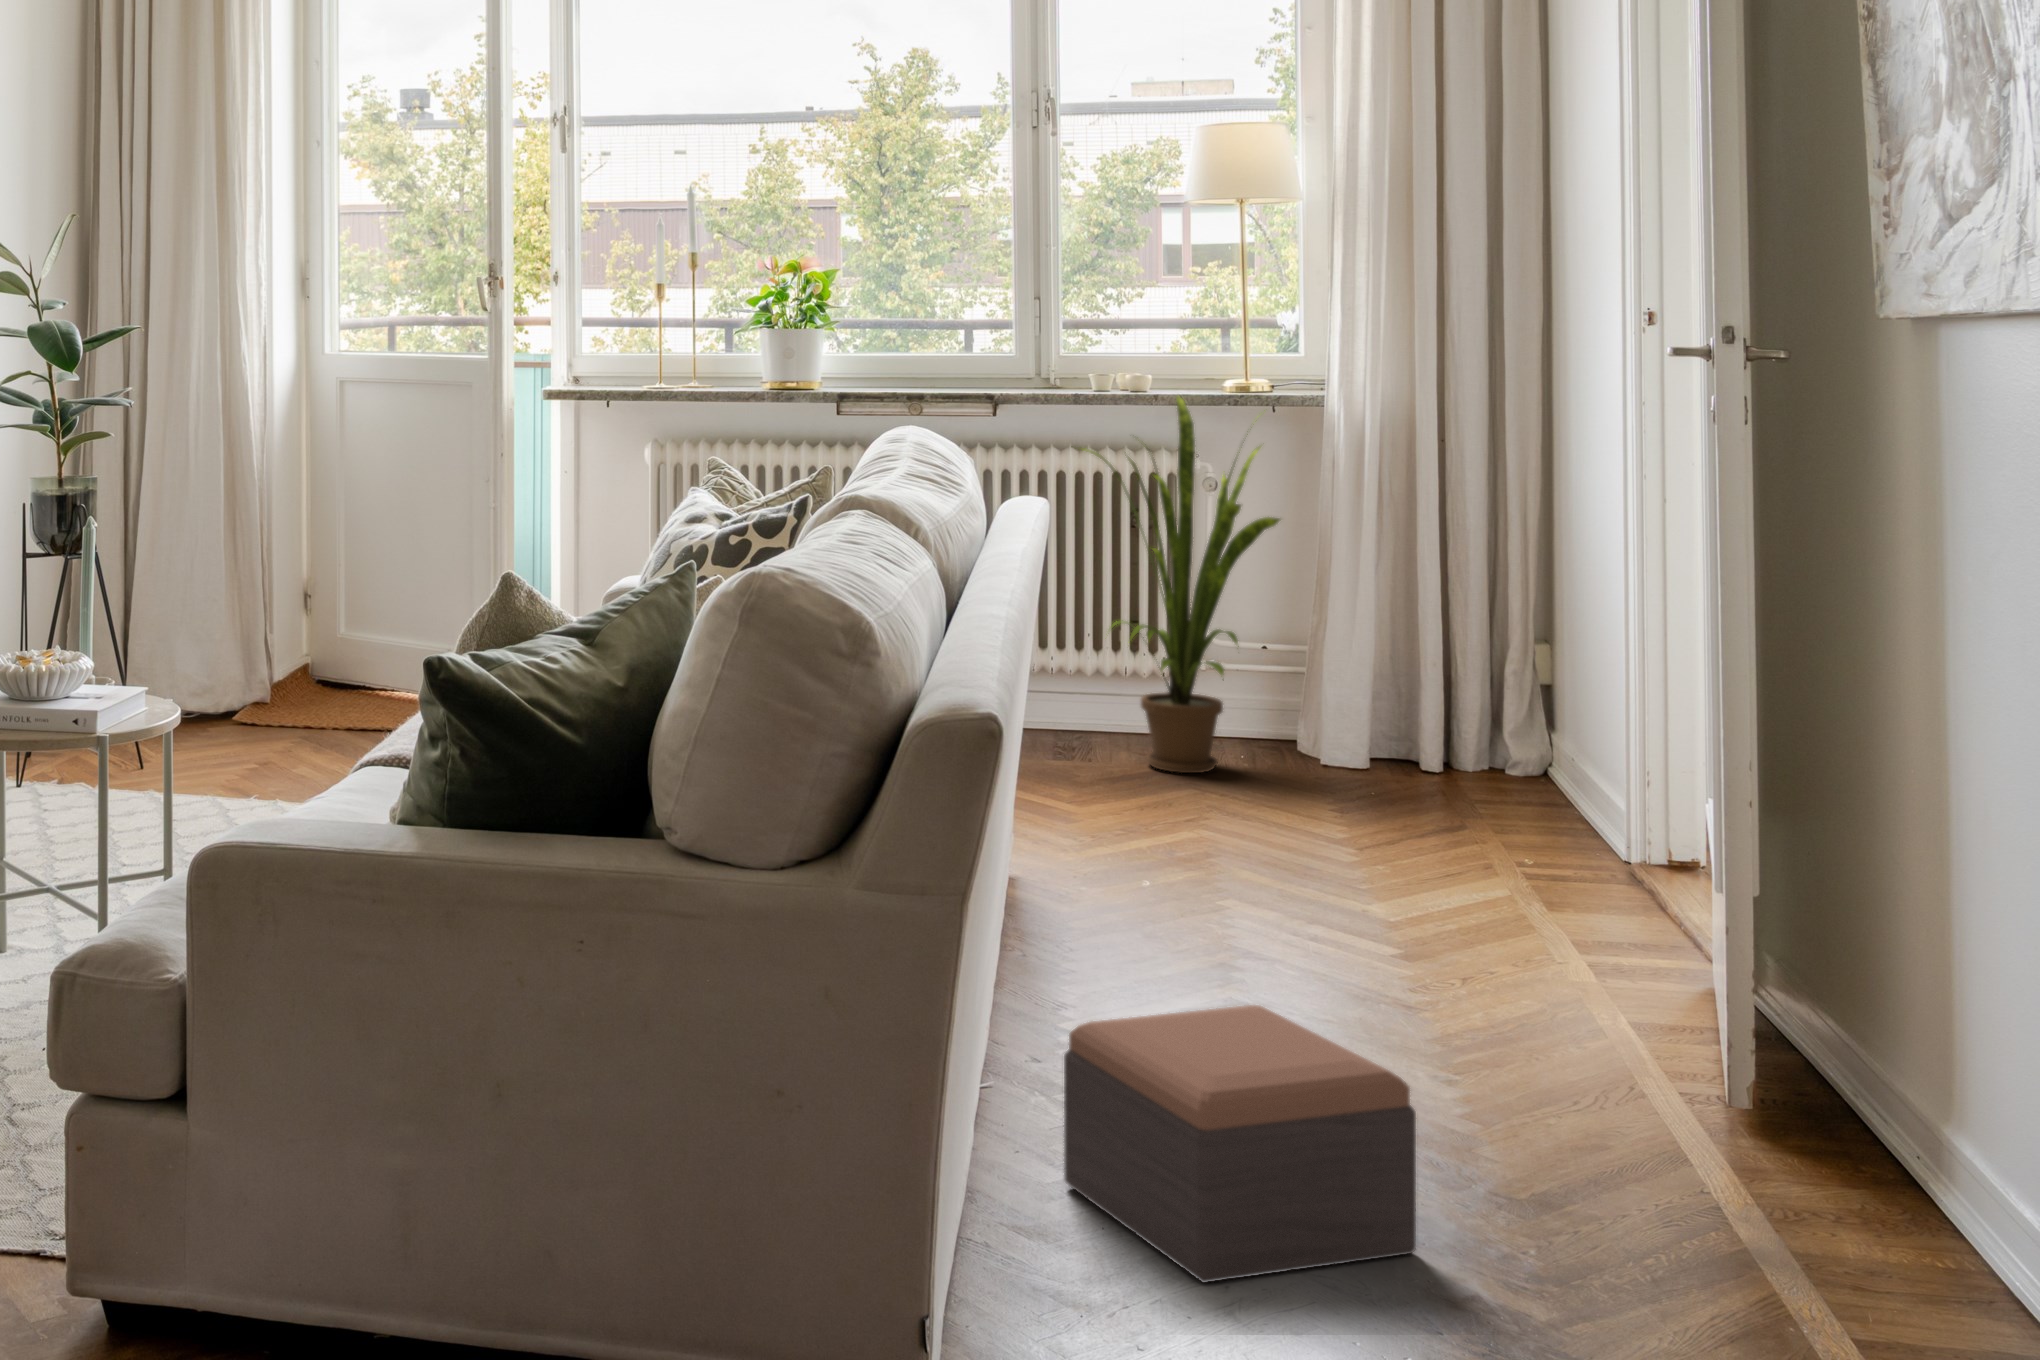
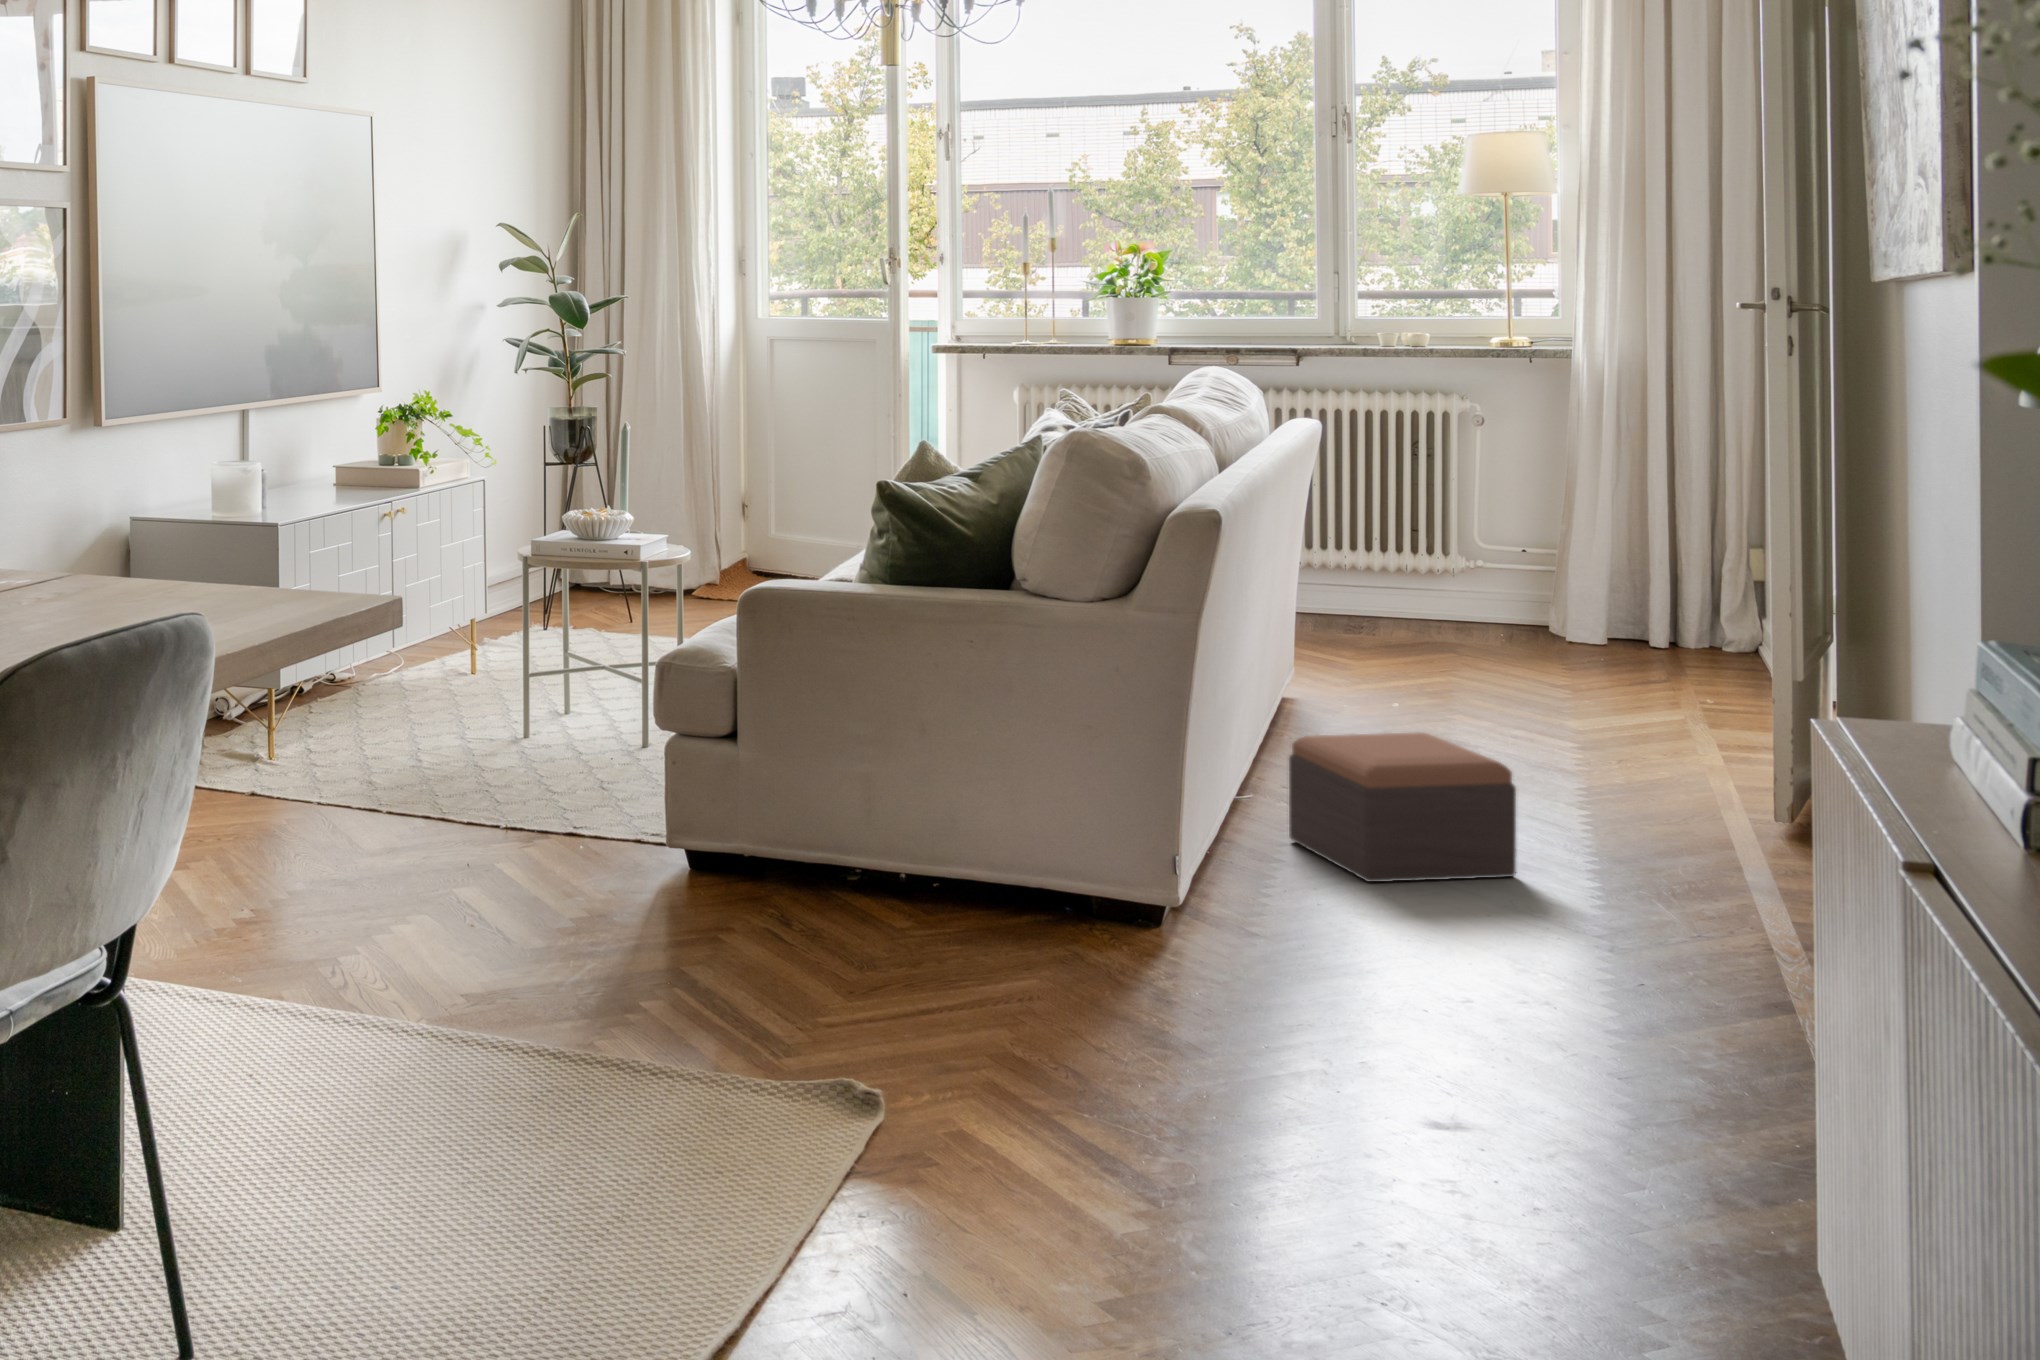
house plant: present [1083,396,1280,773] -> none [1355,348,1532,642]

